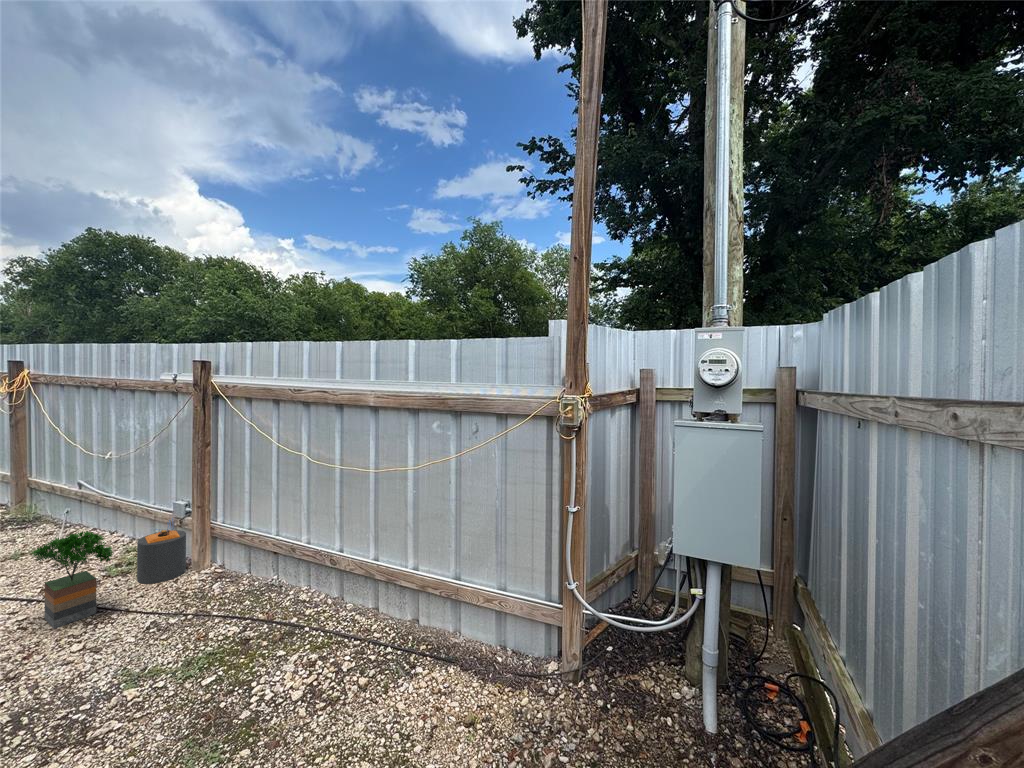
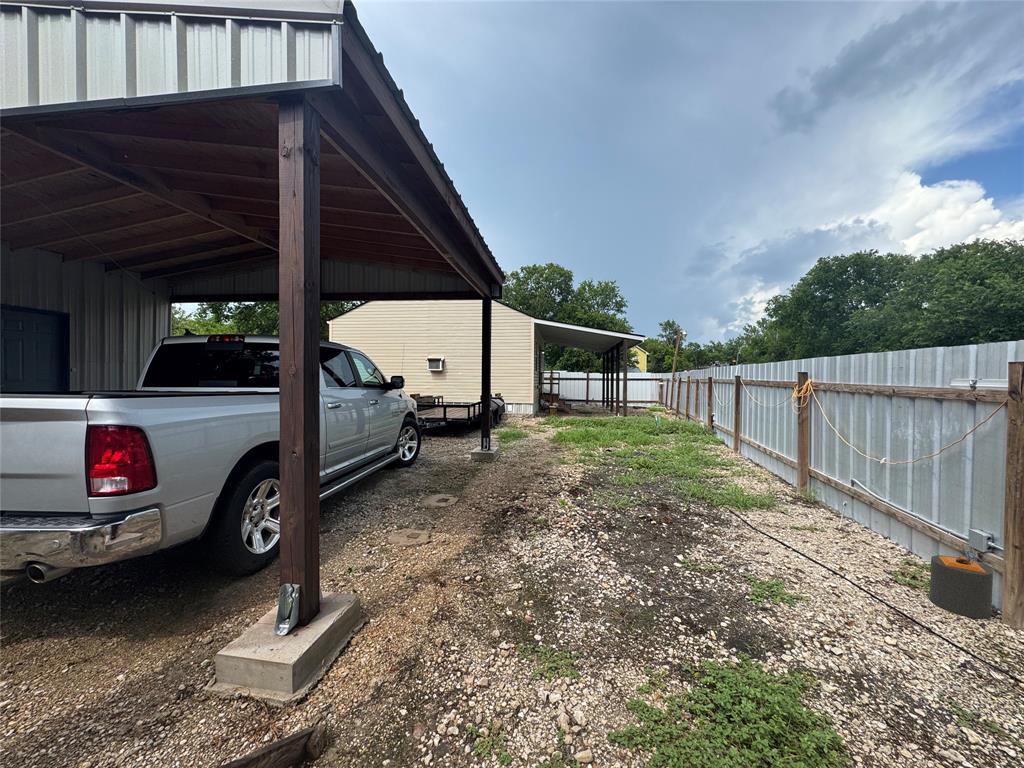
potted tree: present [32,531,113,628] -> none [843,525,917,614]

